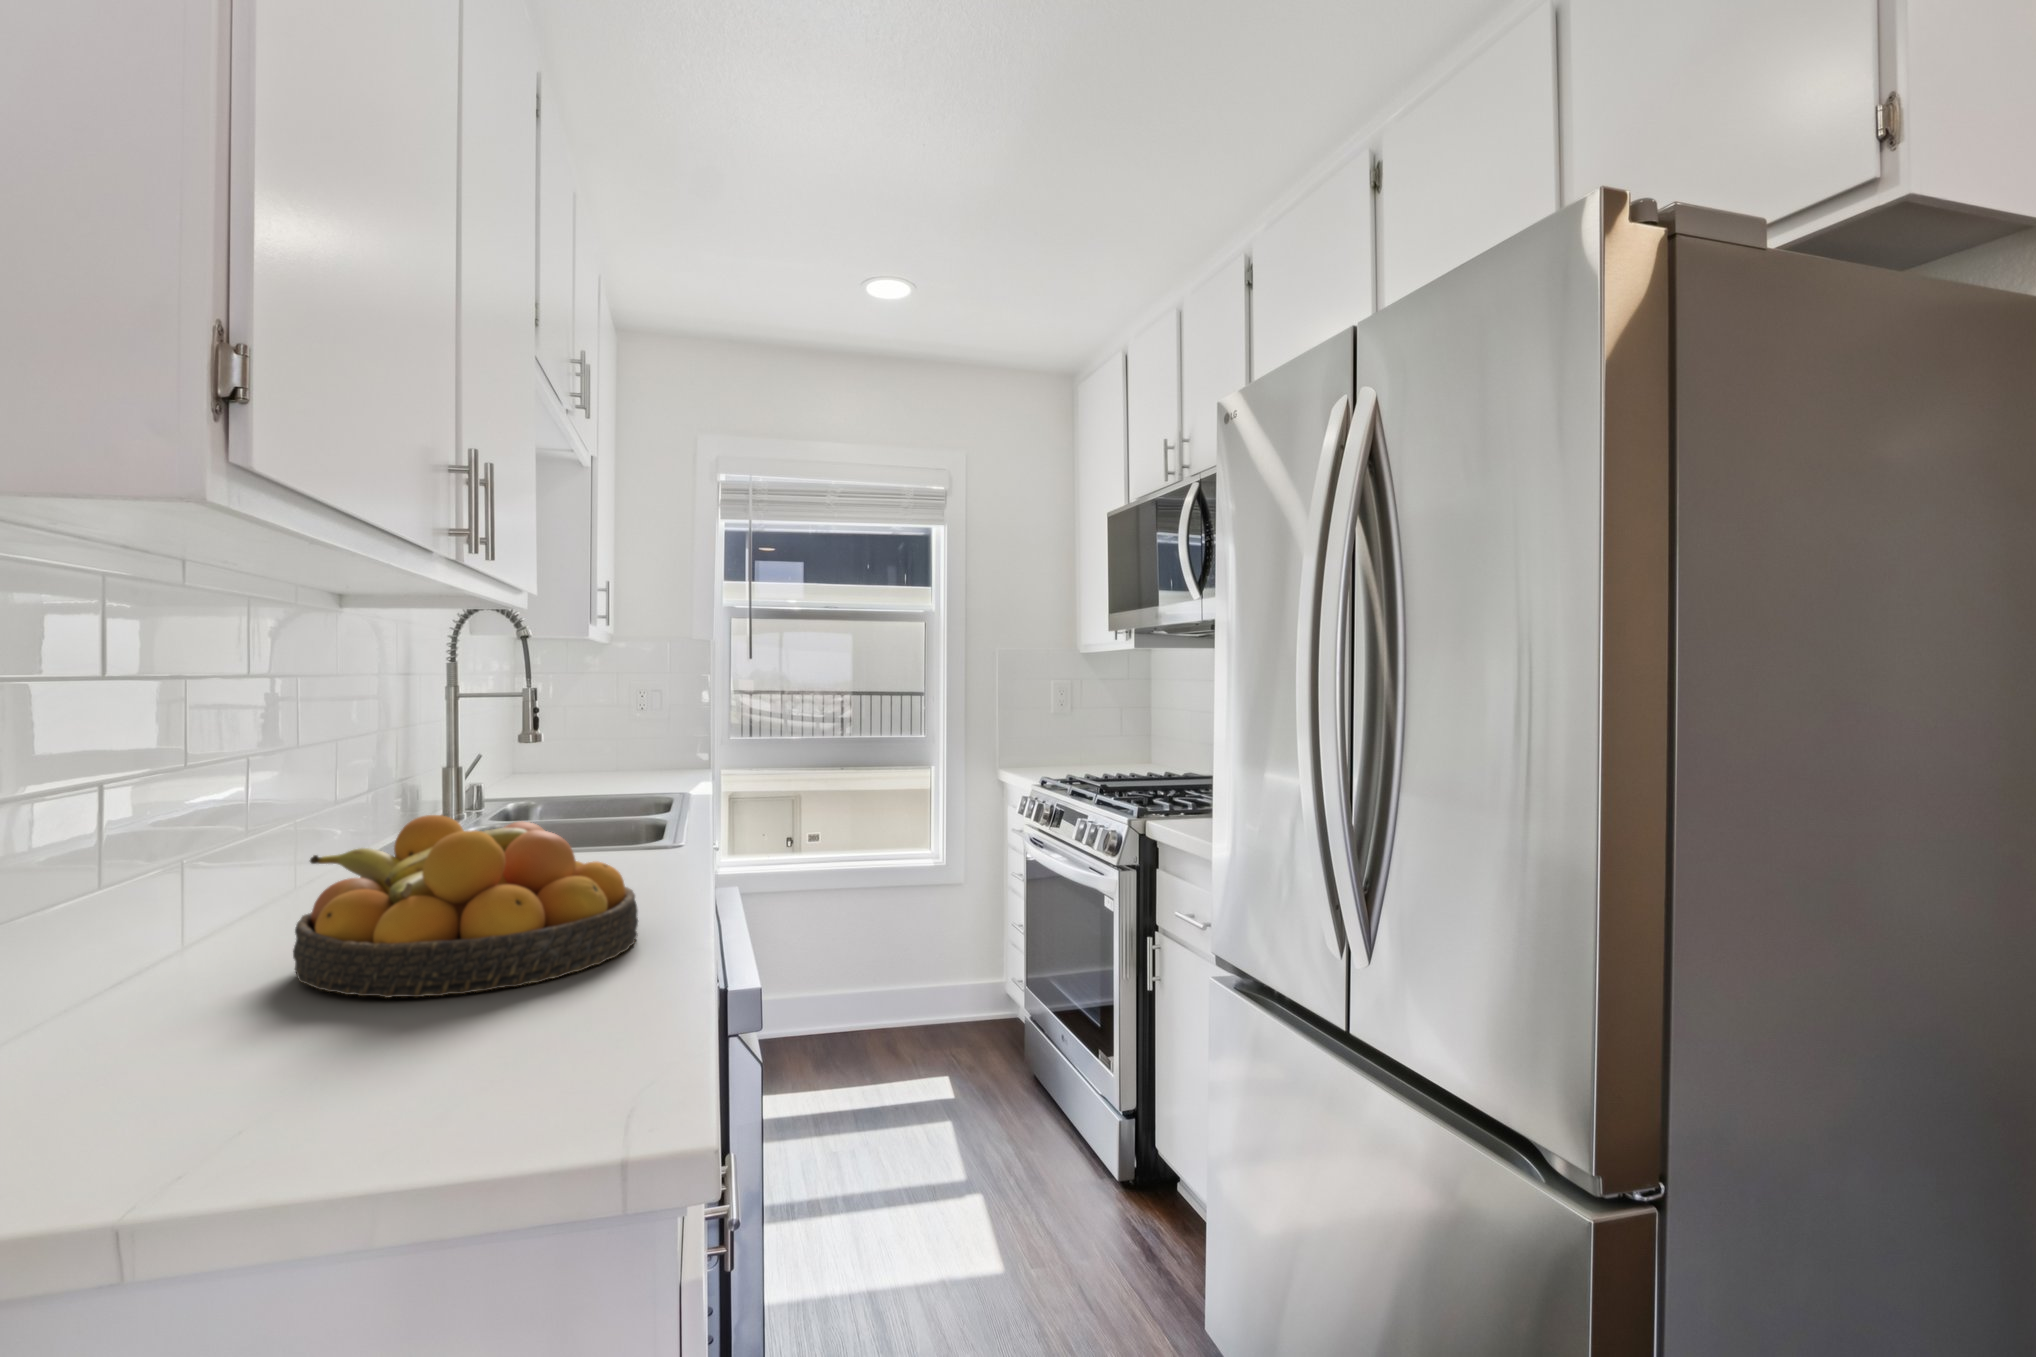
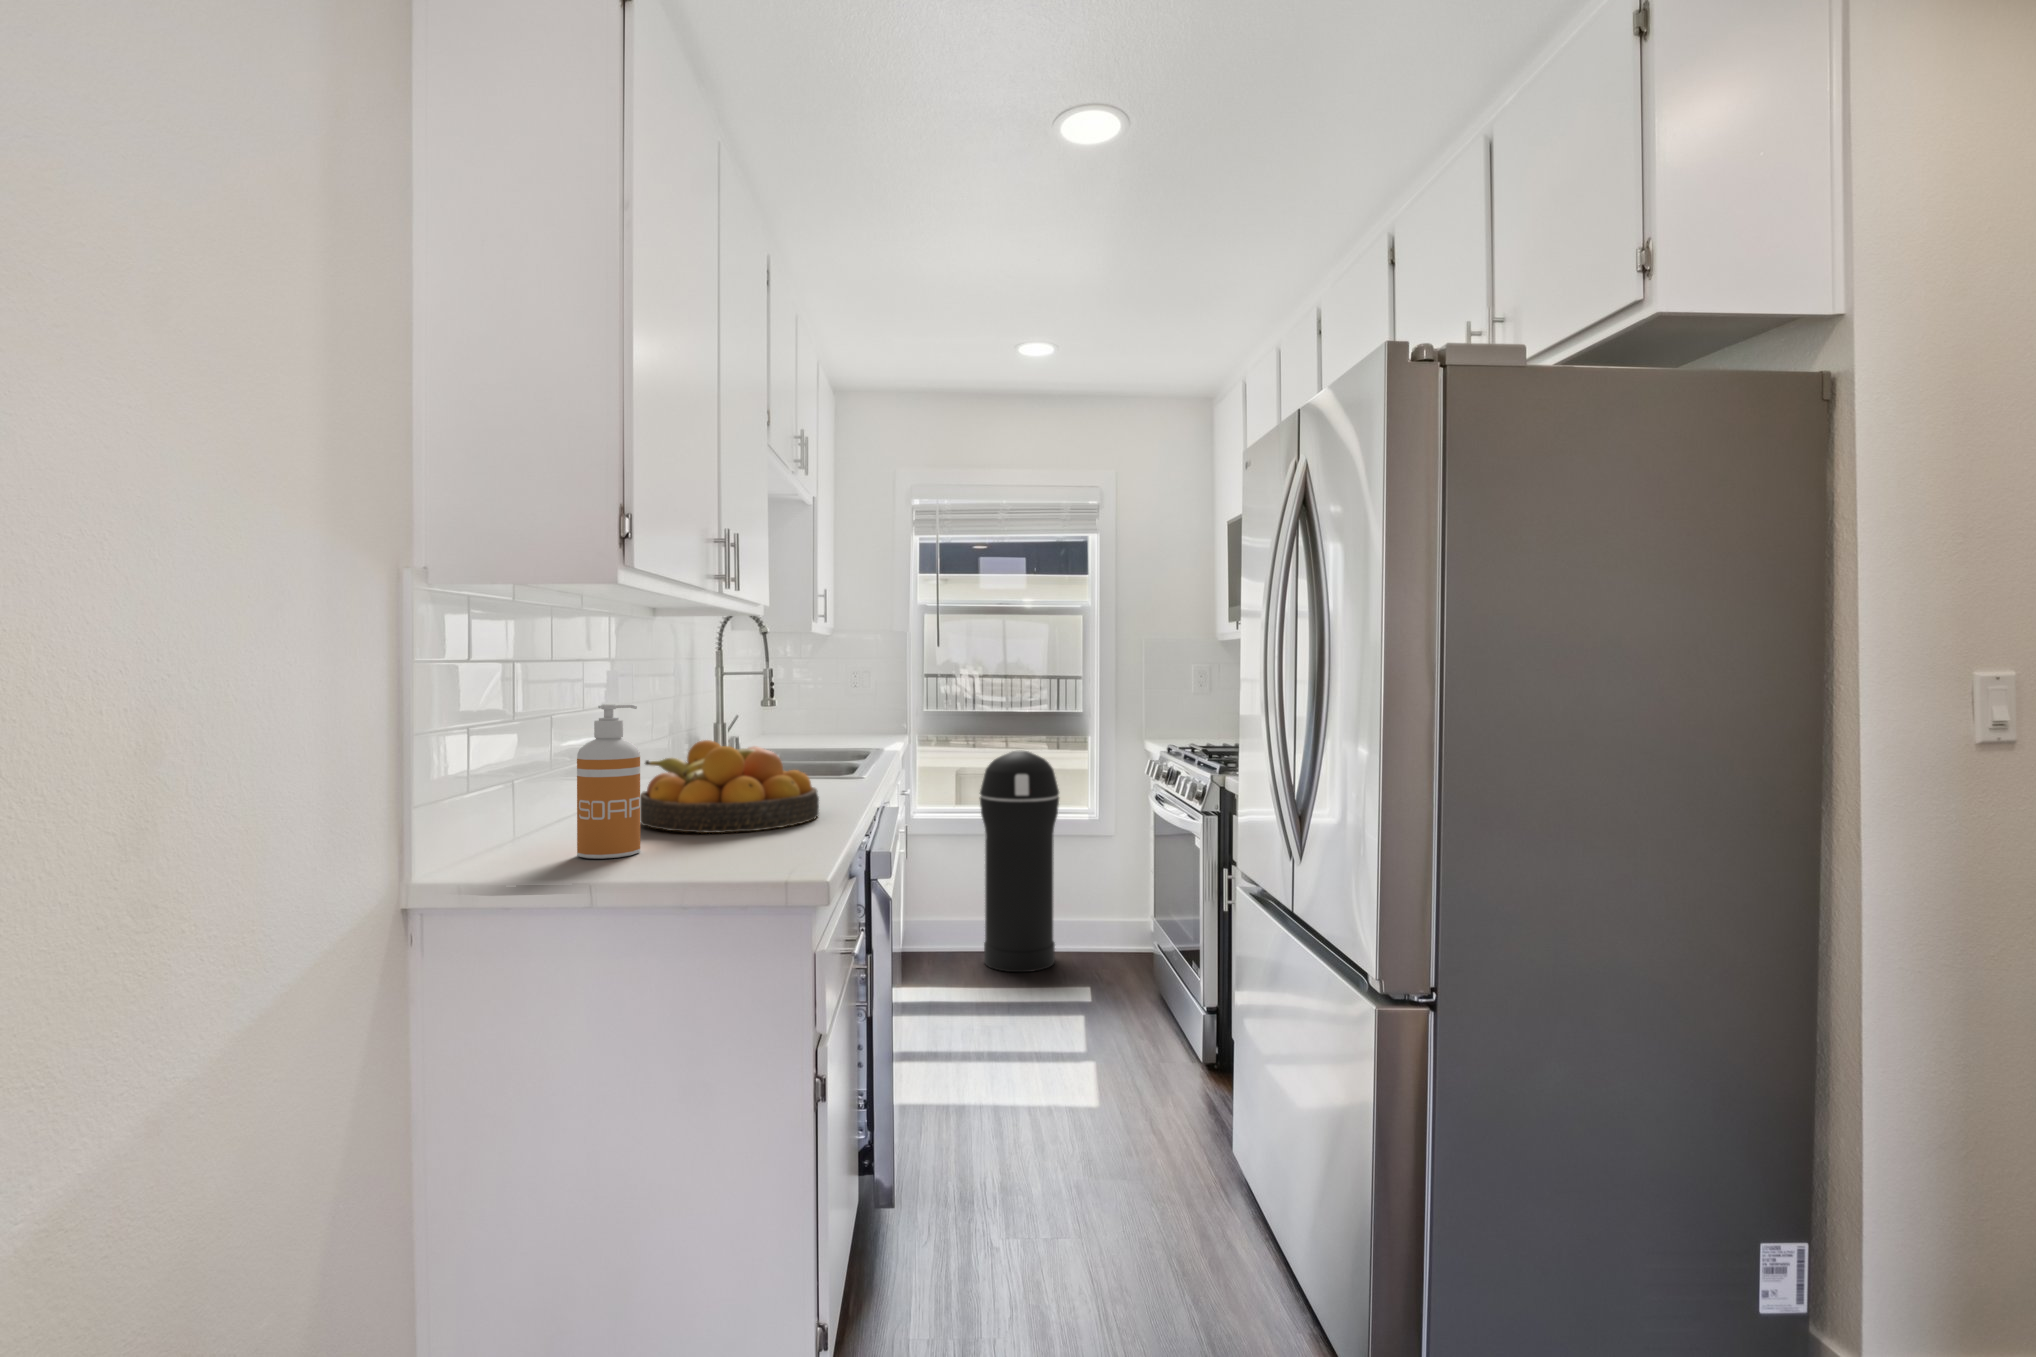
soap dispenser: none [123,769,282,1105] -> present [577,704,640,859]
trash can: none [806,786,905,1063] -> present [980,751,1059,972]

